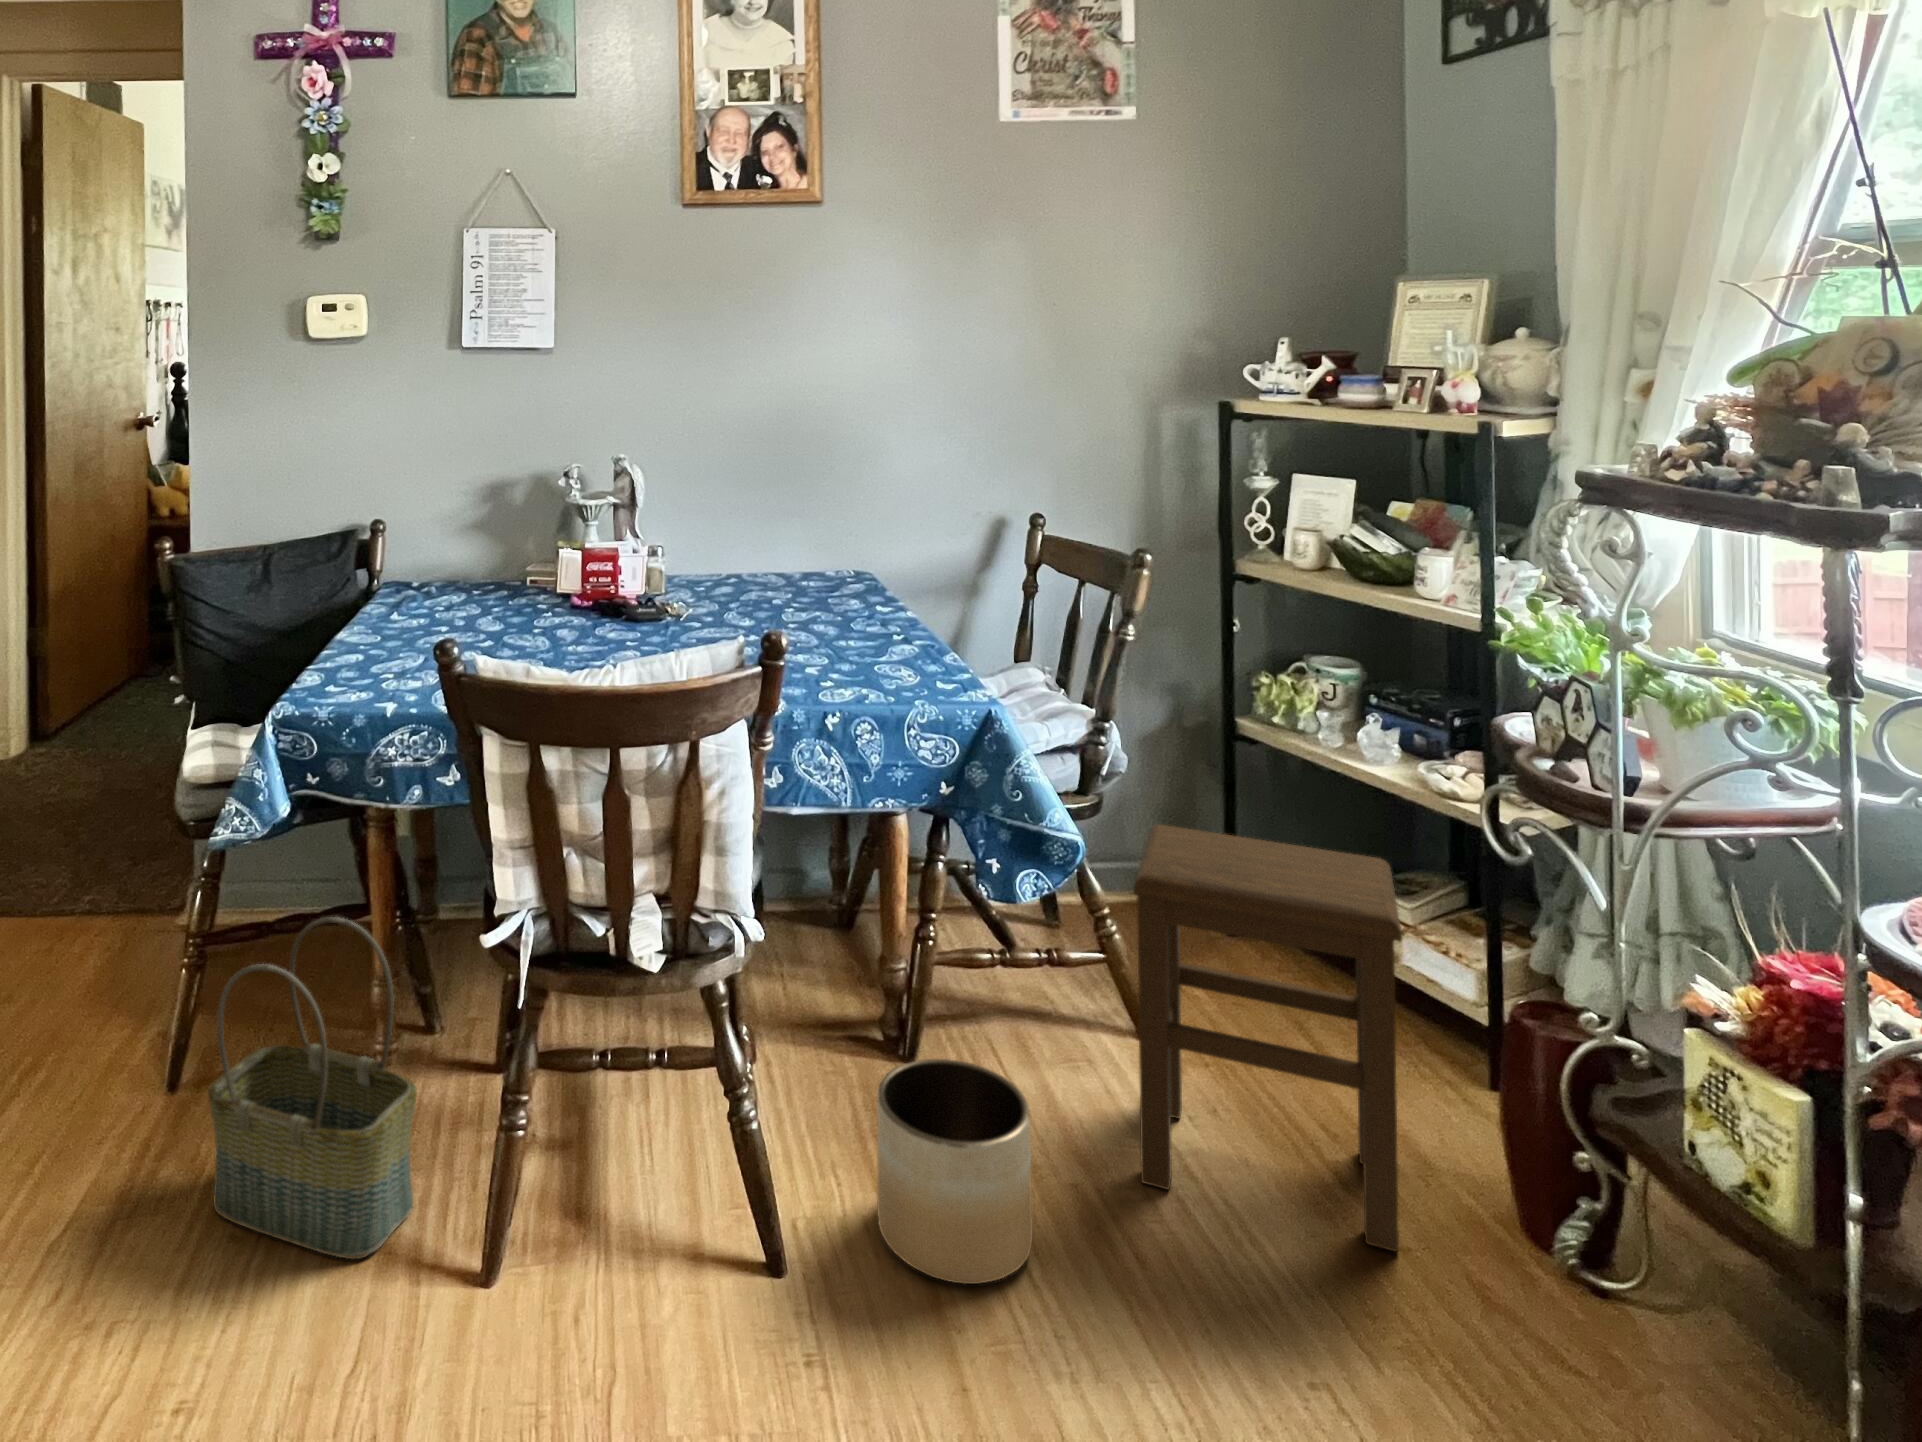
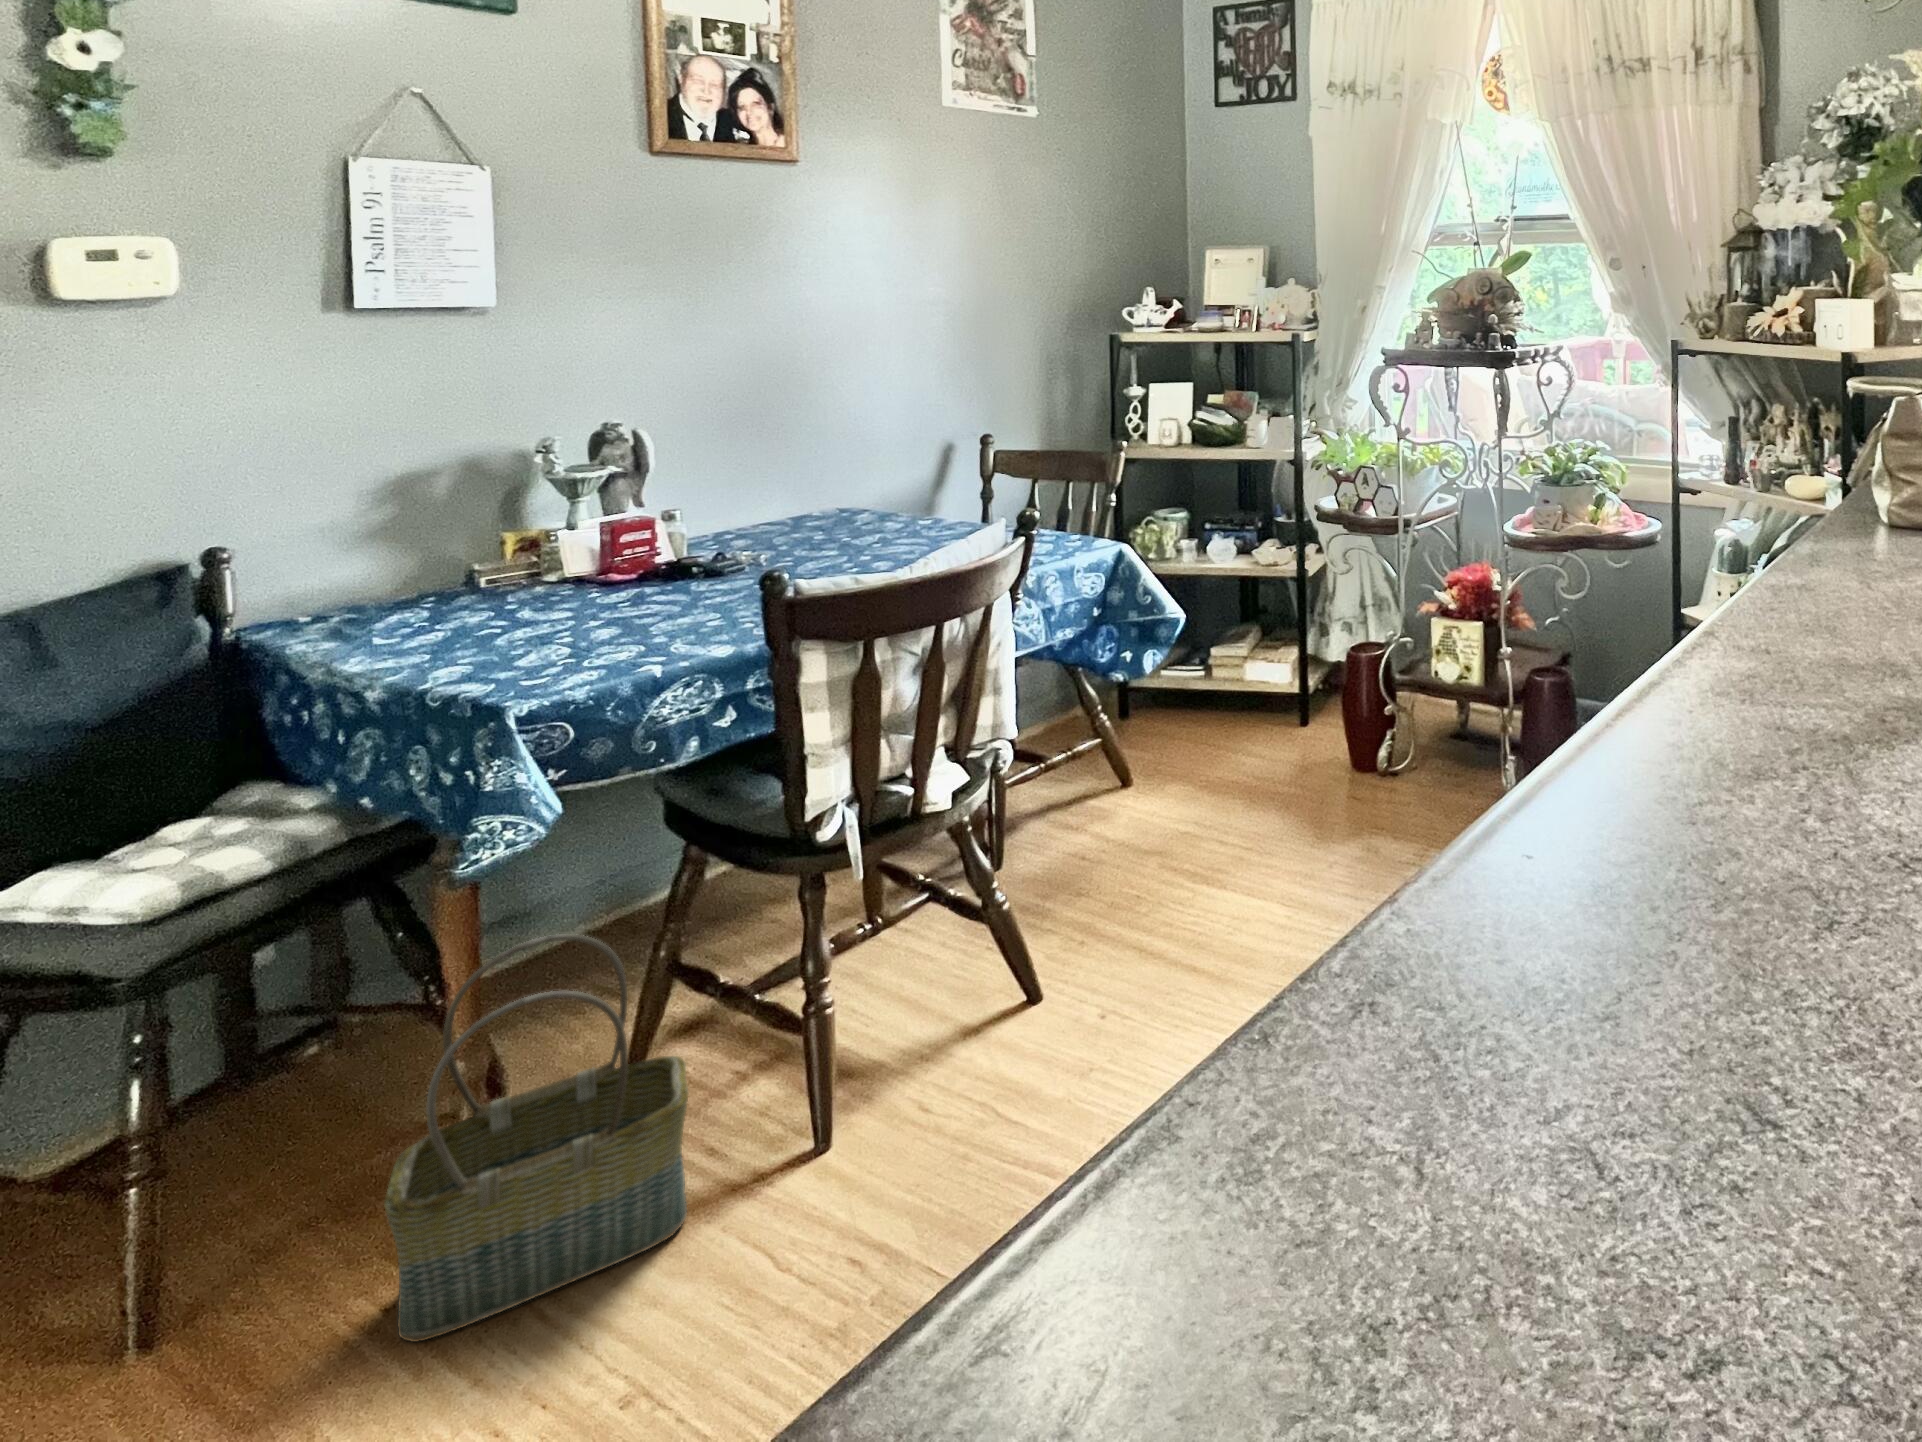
stool: present [1133,824,1402,1252] -> none [1158,595,1334,842]
planter: present [877,1059,1033,1284] -> none [1071,803,1184,949]

